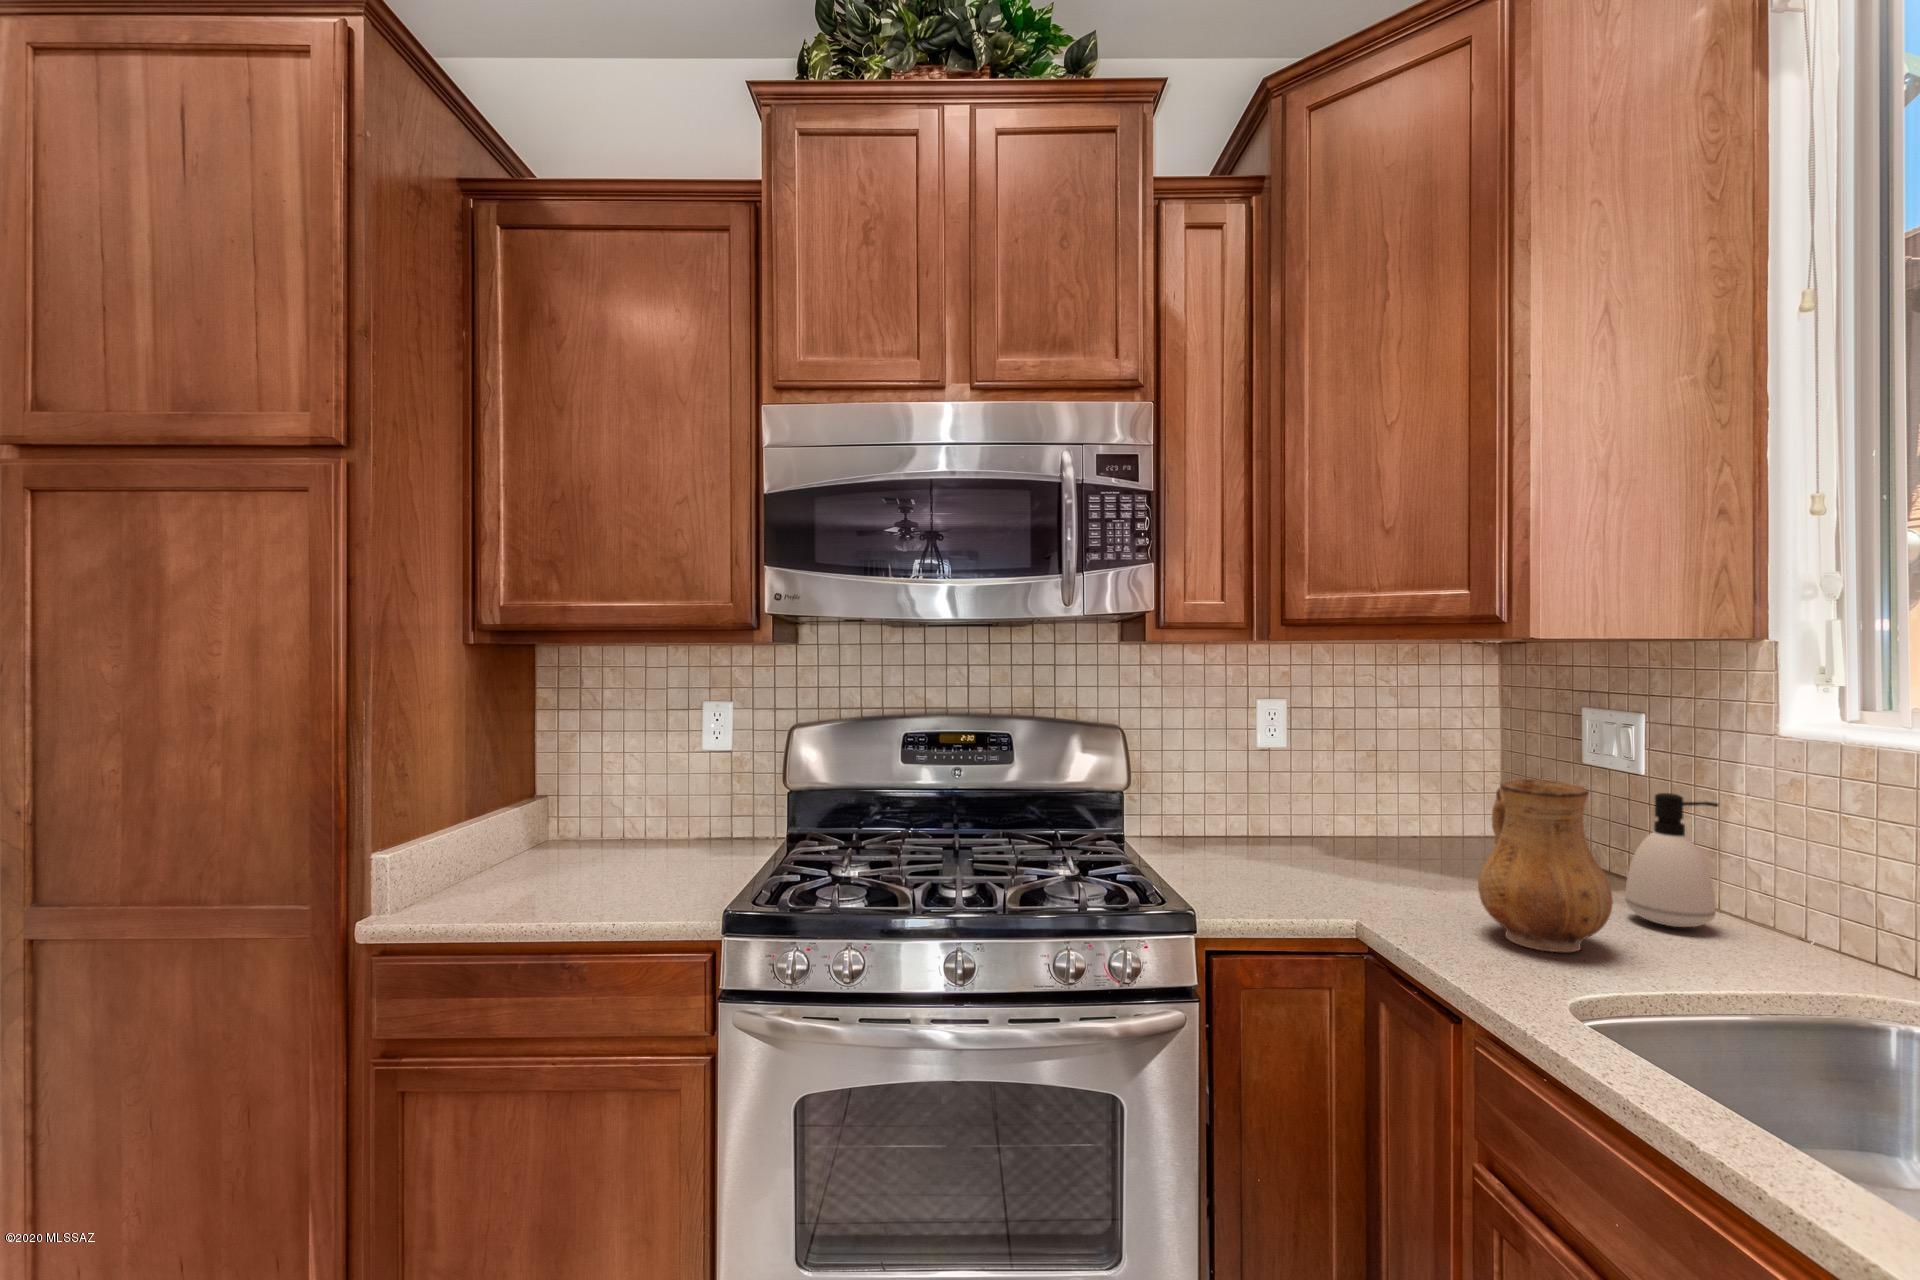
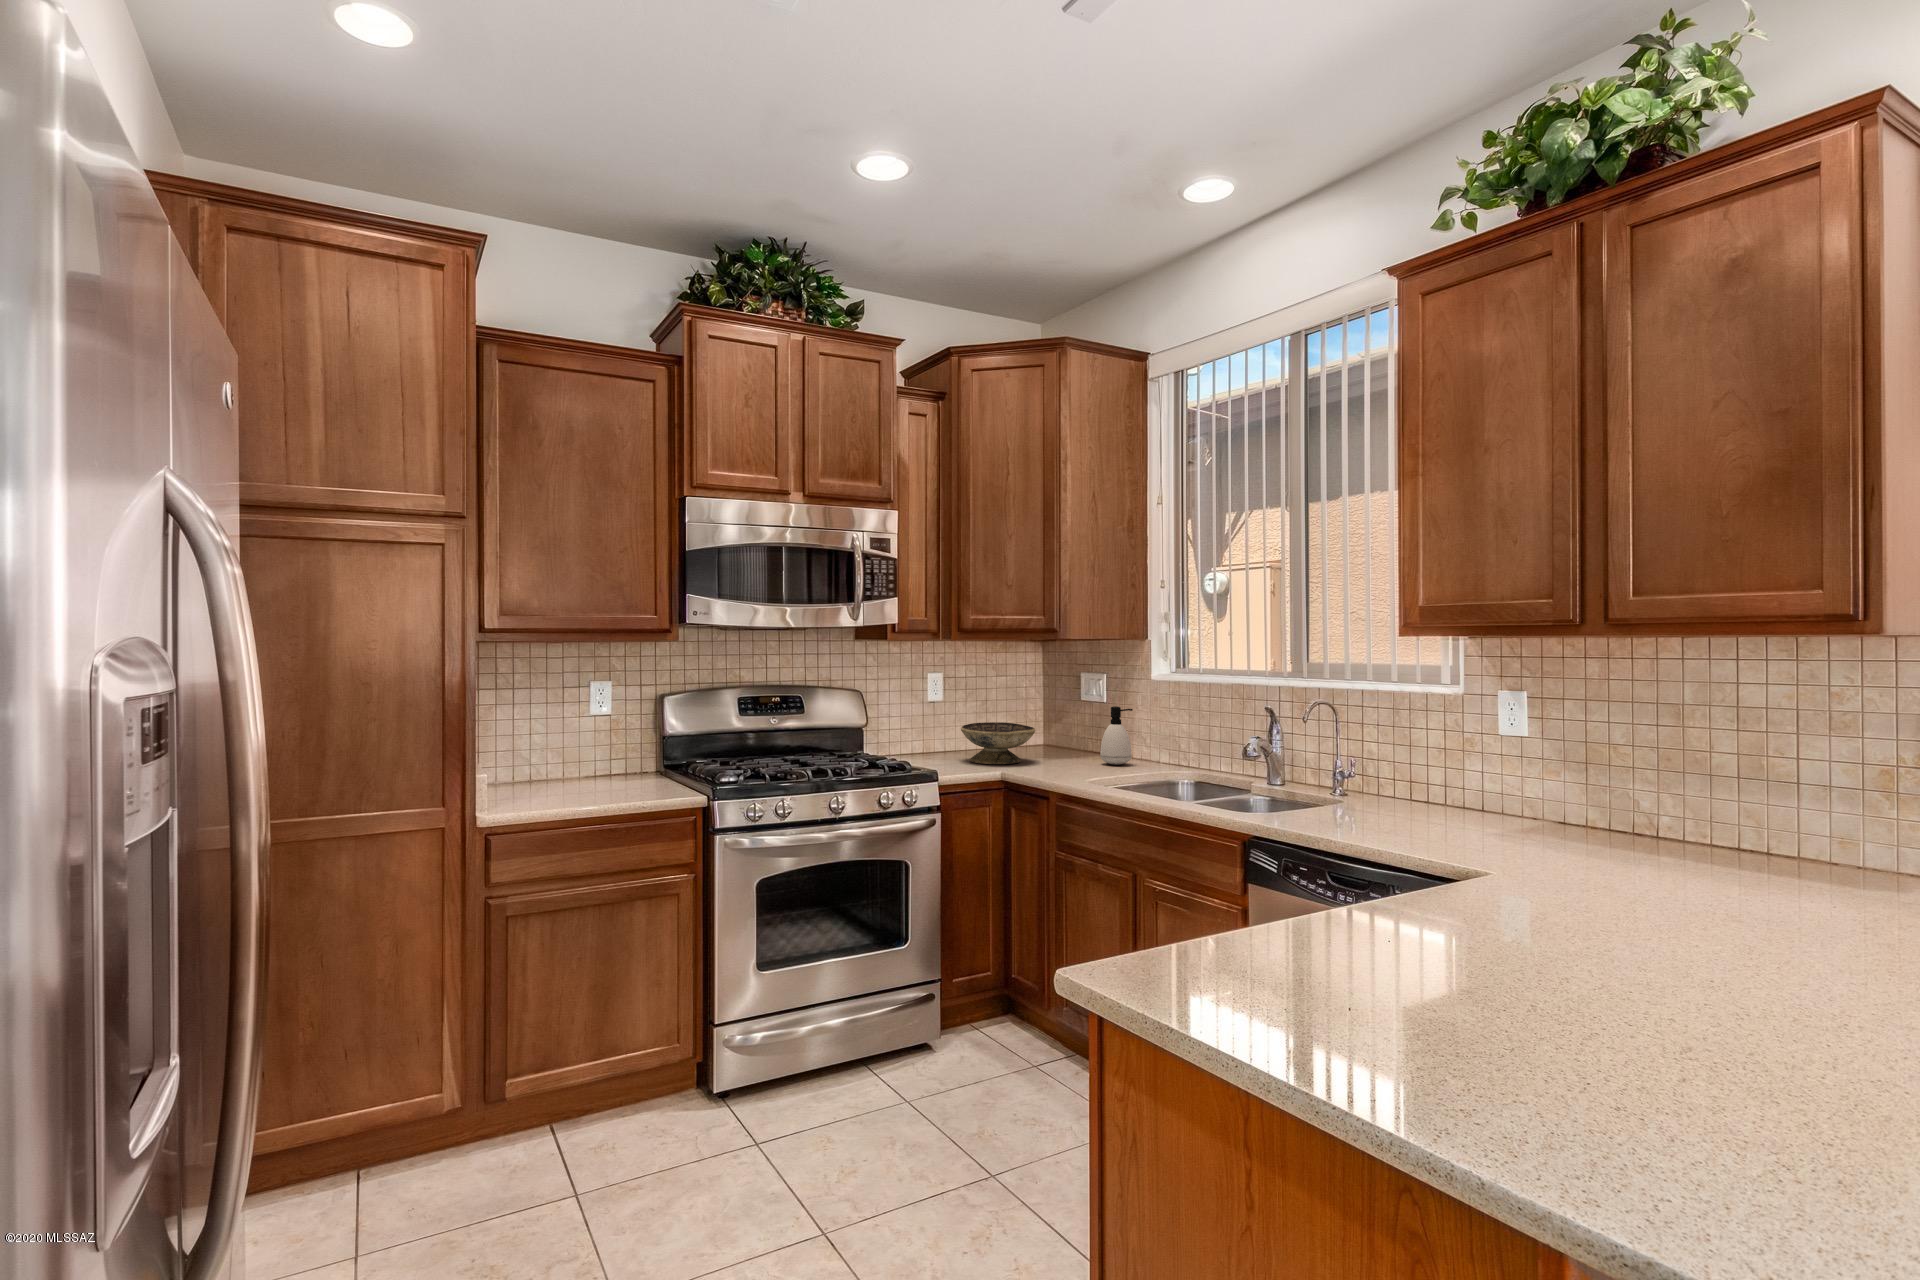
ceramic pitcher: present [1478,779,1613,952] -> none [1048,701,1097,773]
decorative bowl: none [1302,795,1461,890] -> present [961,722,1035,764]

